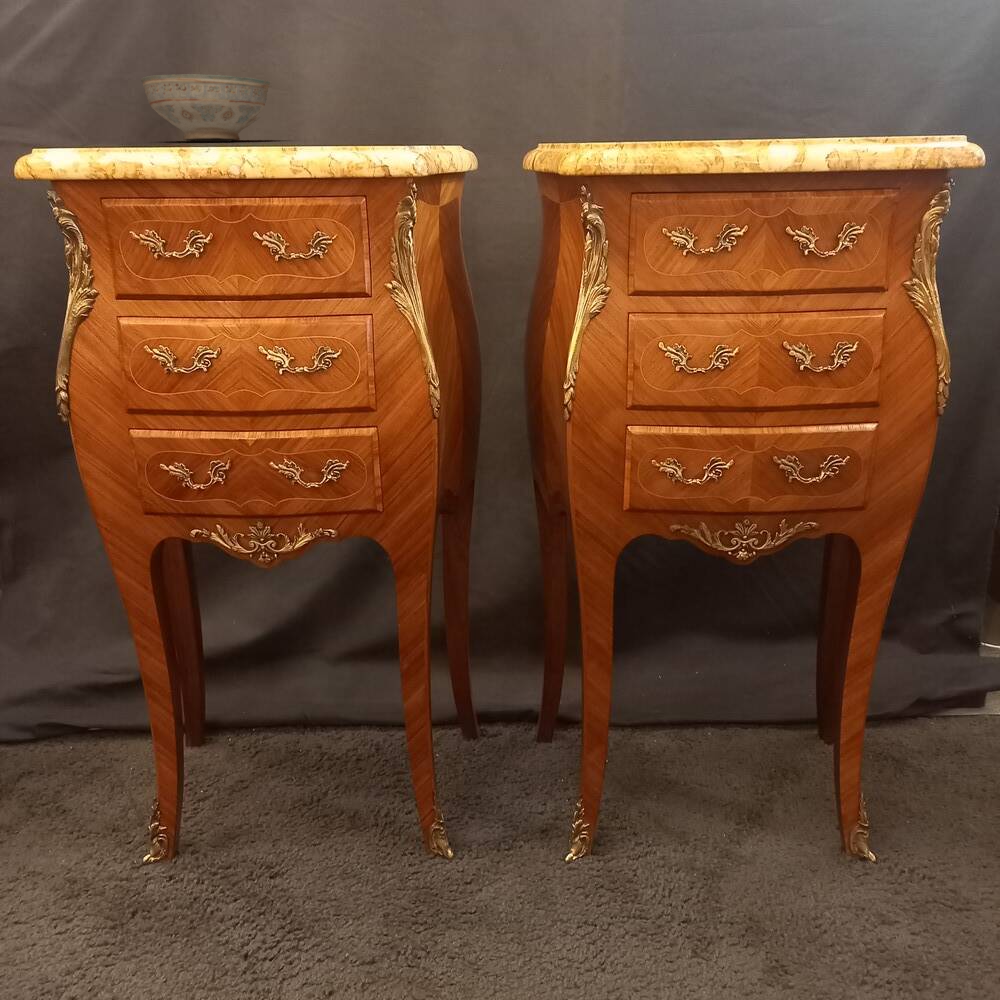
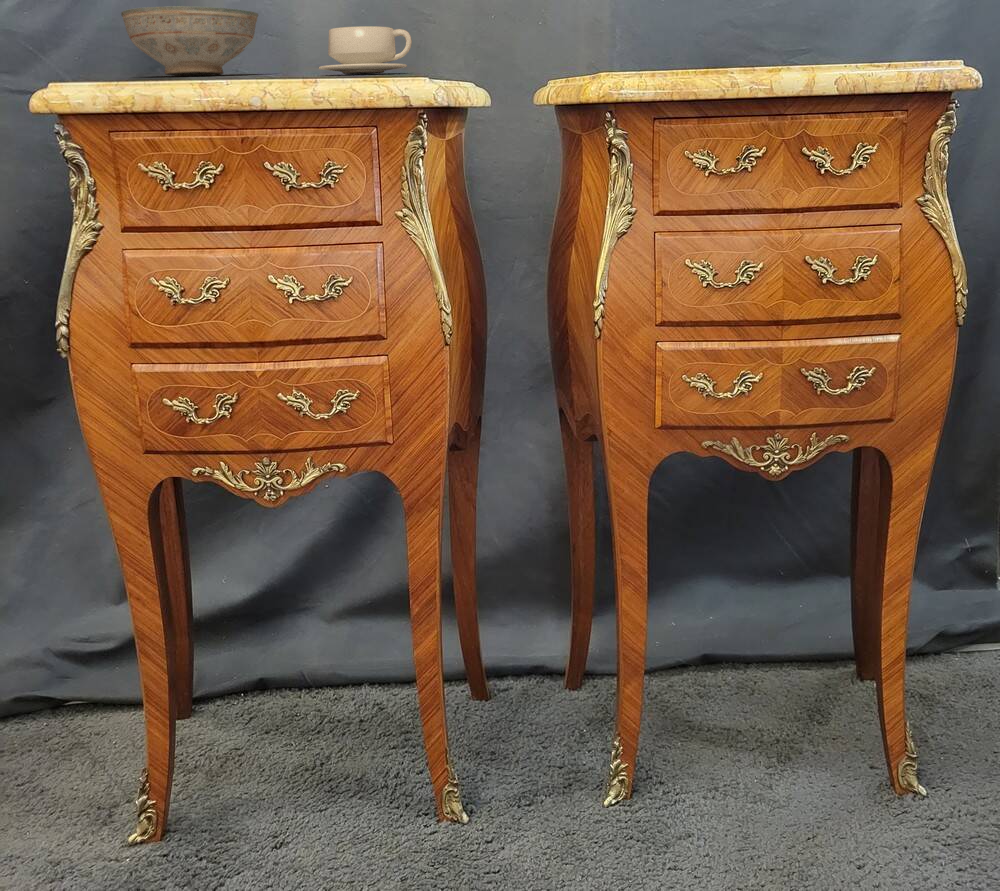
teacup: none [324,97,414,143] -> present [319,26,412,74]

